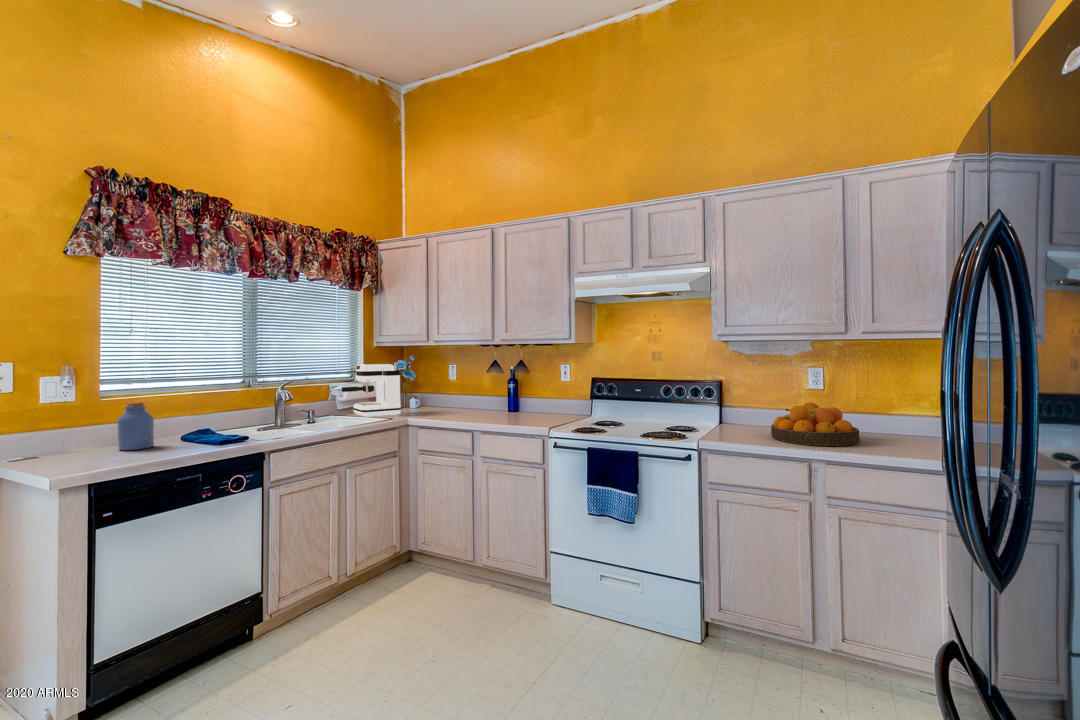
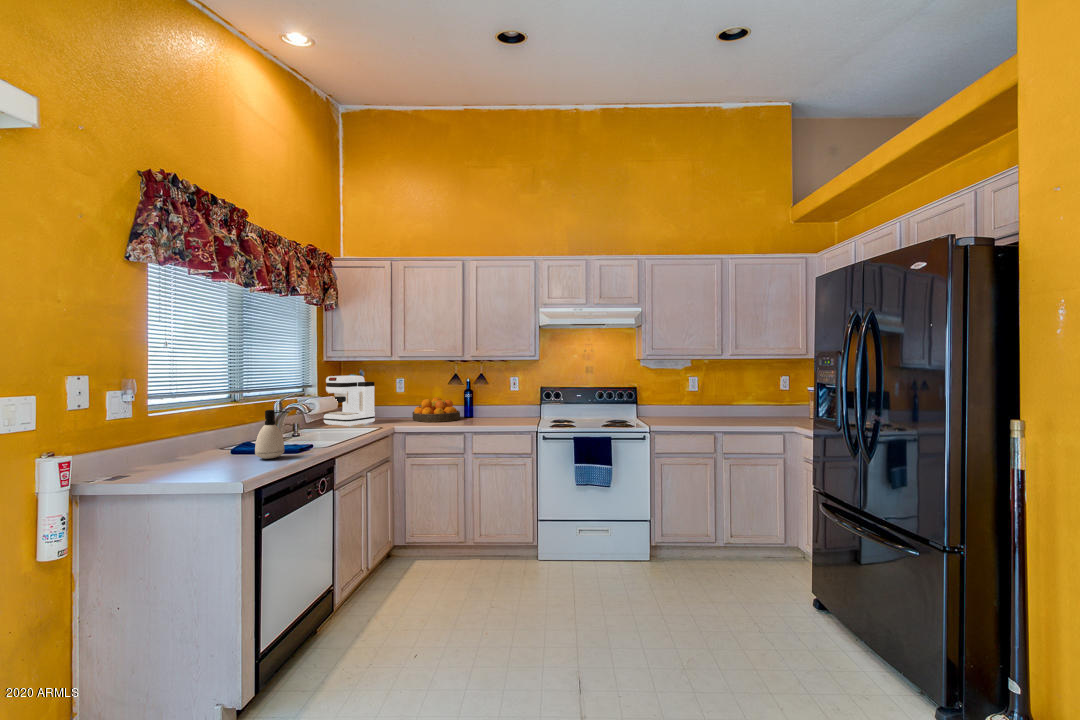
soap dispenser: none [176,397,208,447] -> present [255,410,285,459]
jar: present [118,402,154,450] -> none [193,417,228,467]
fruit bowl: present [771,402,860,446] -> present [412,397,460,422]

